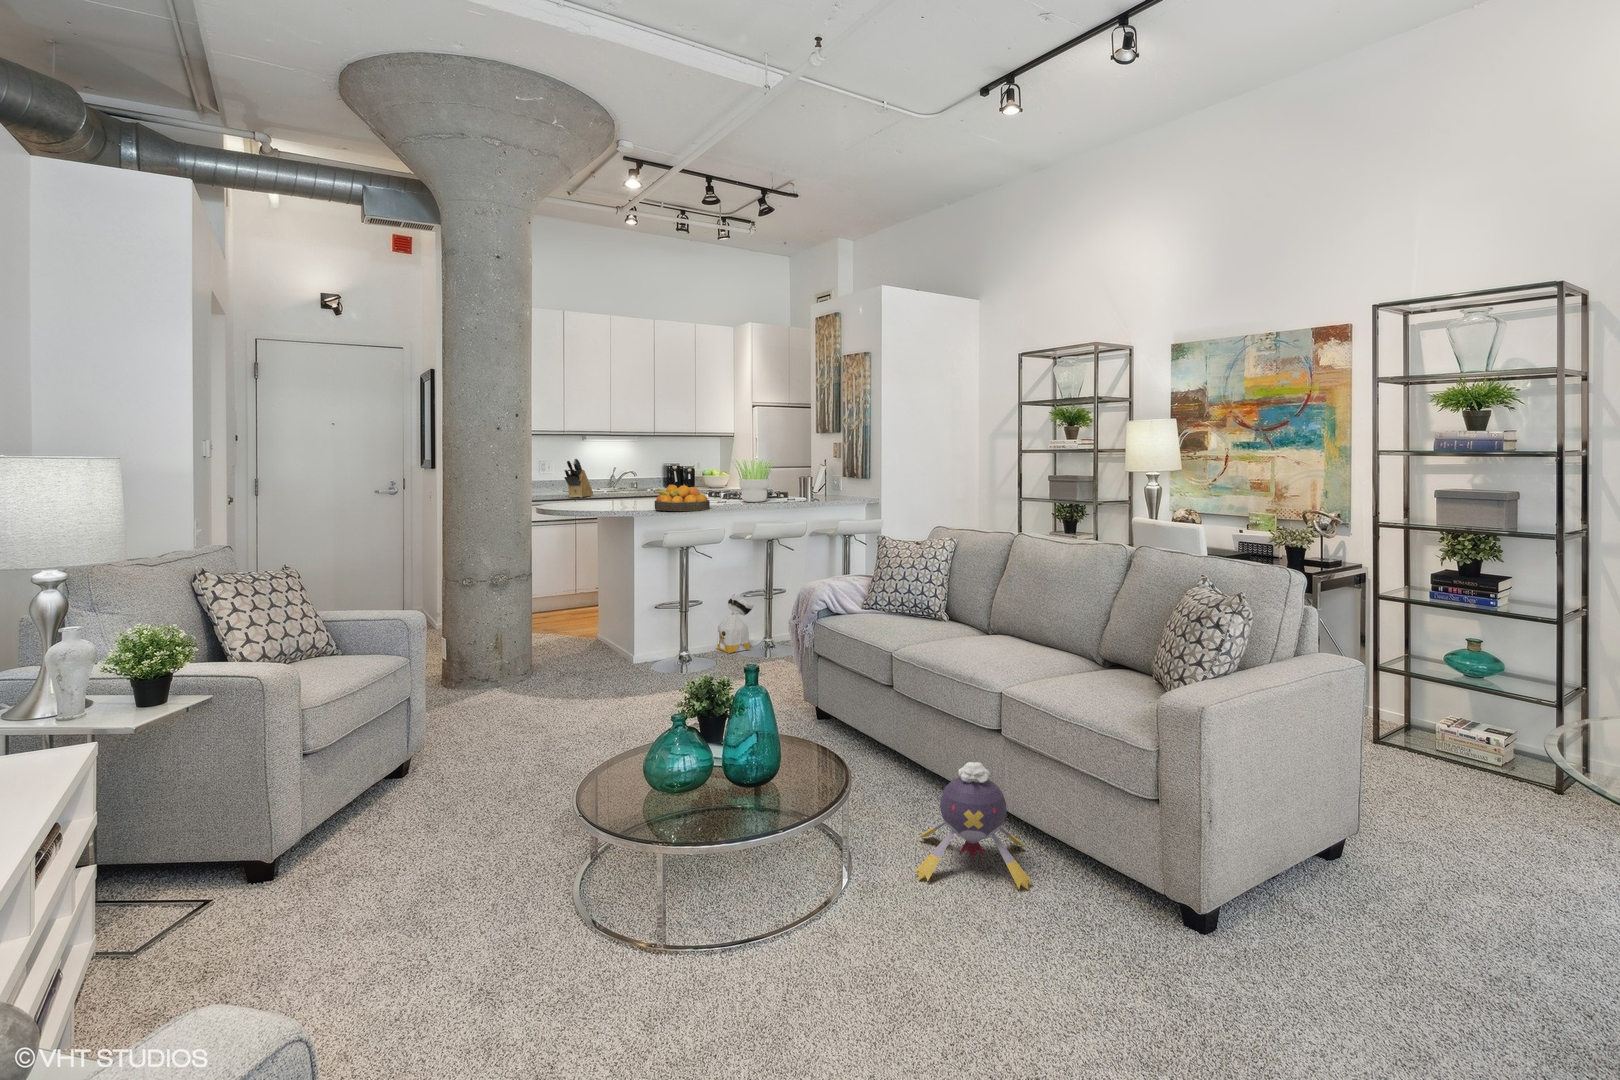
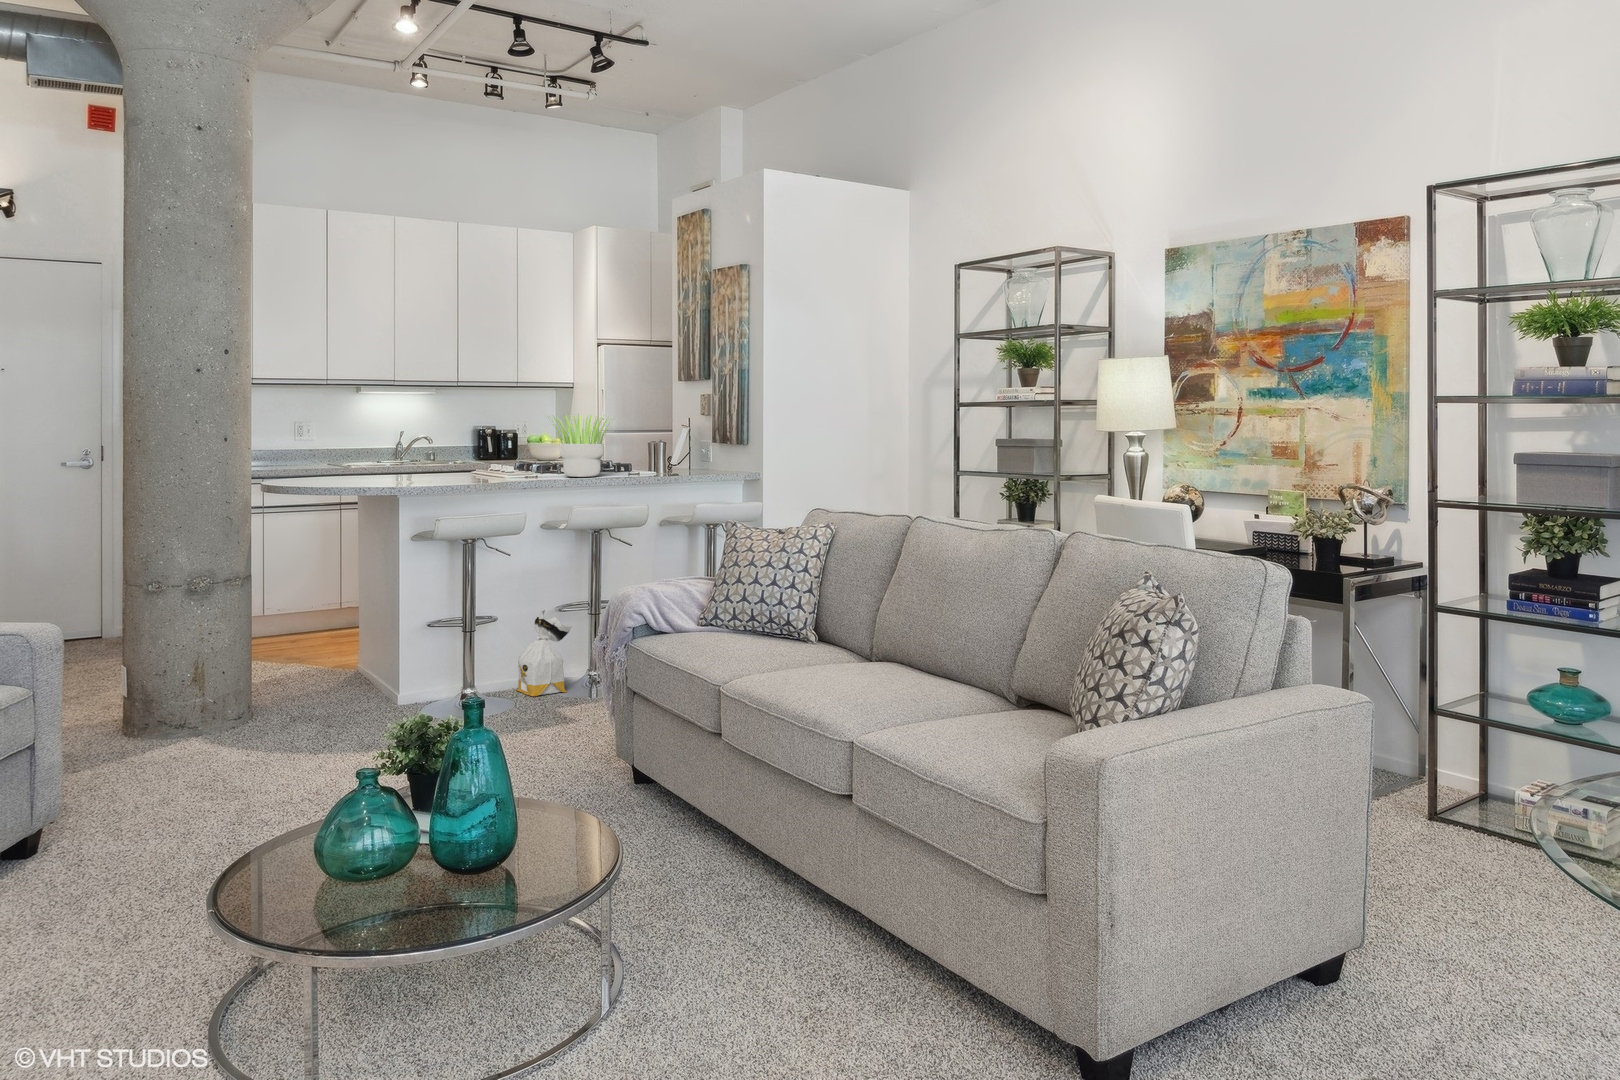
knife block: present [564,459,593,498] -> none [314,415,362,472]
fruit bowl: present [654,485,710,511] -> none [423,449,507,487]
plush toy: present [914,762,1033,889] -> none [674,850,864,1048]

